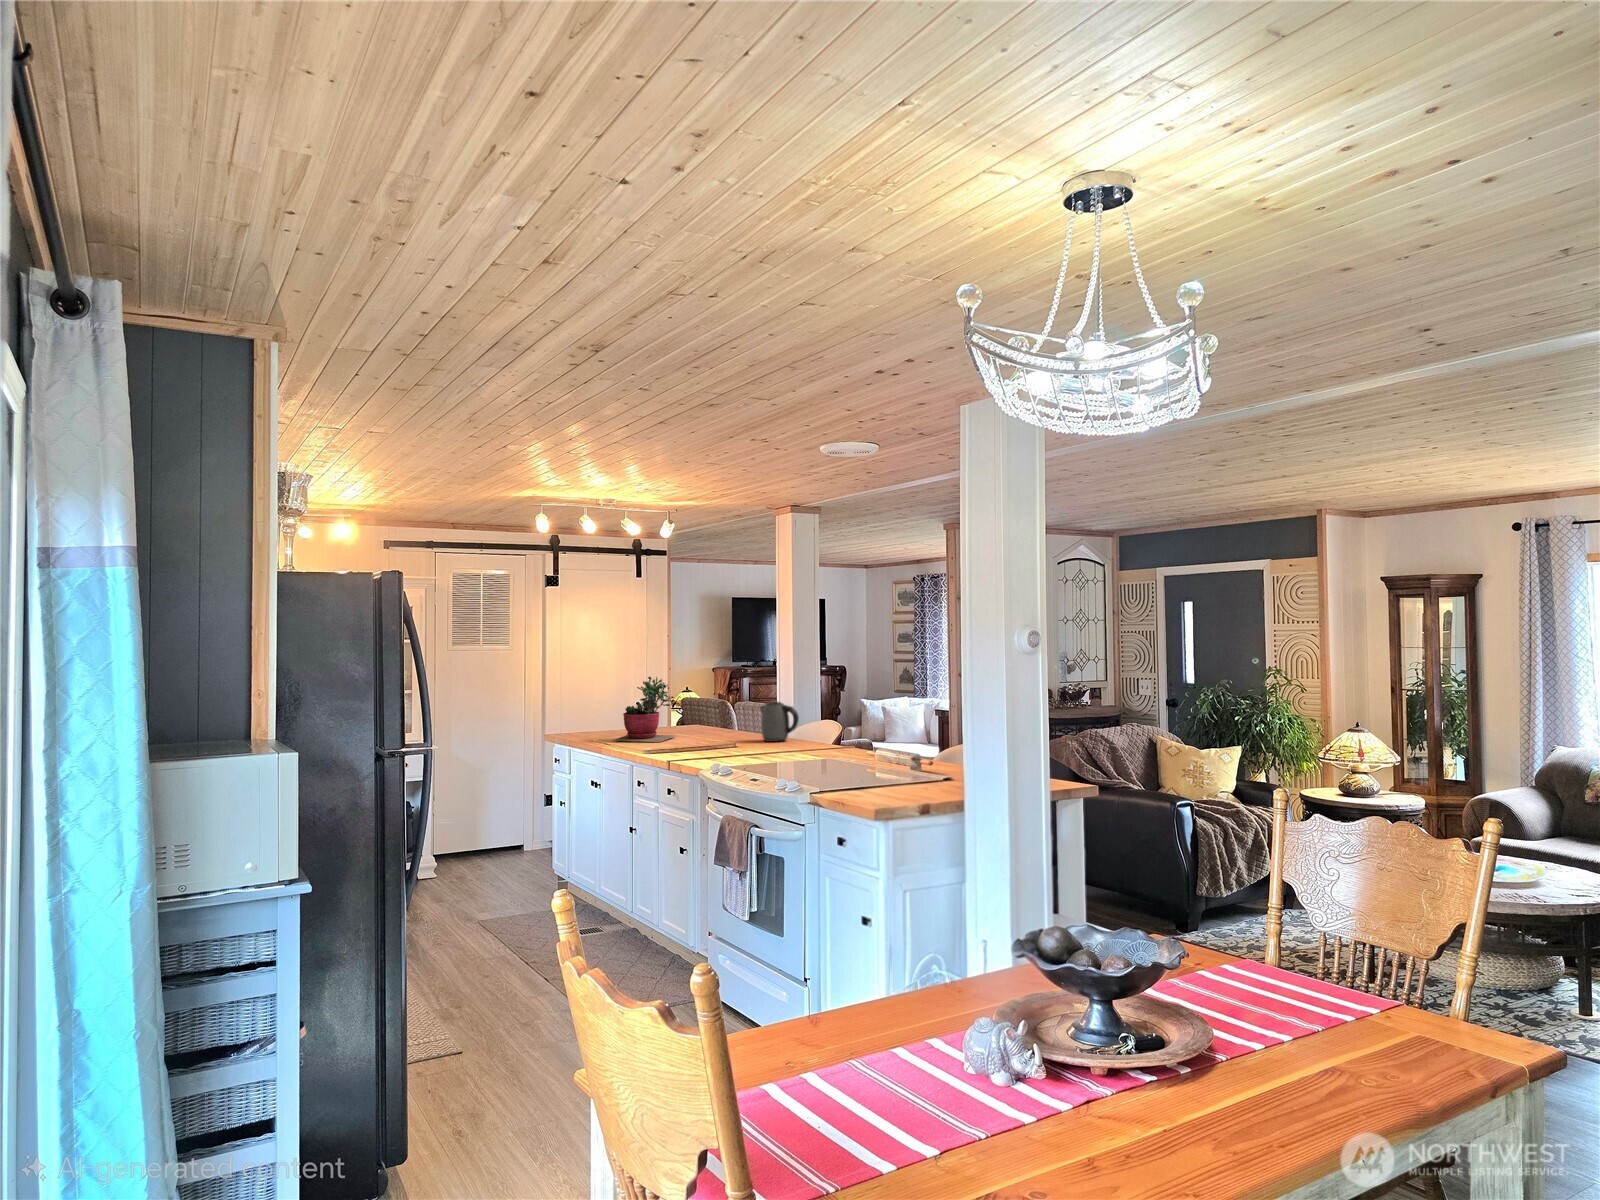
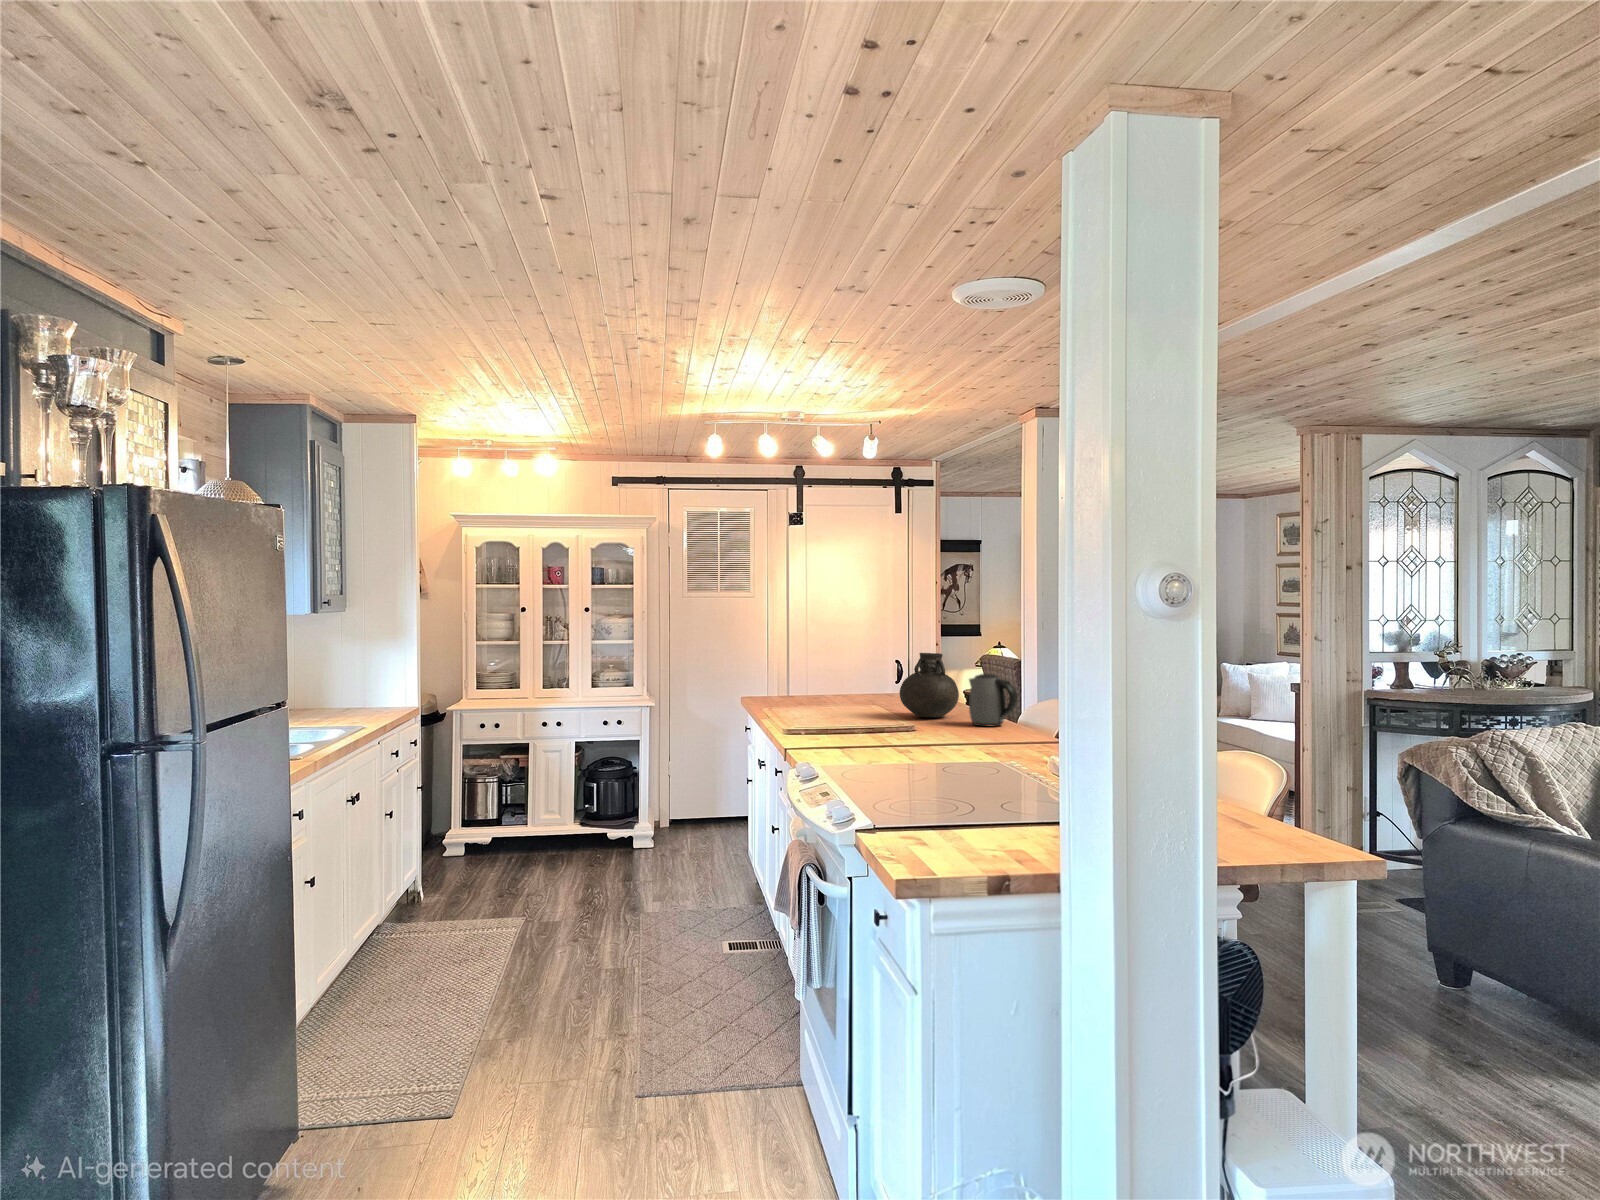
succulent plant: present [613,677,674,742] -> none [796,636,879,718]
vase: none [699,688,746,738] -> present [900,653,959,717]

